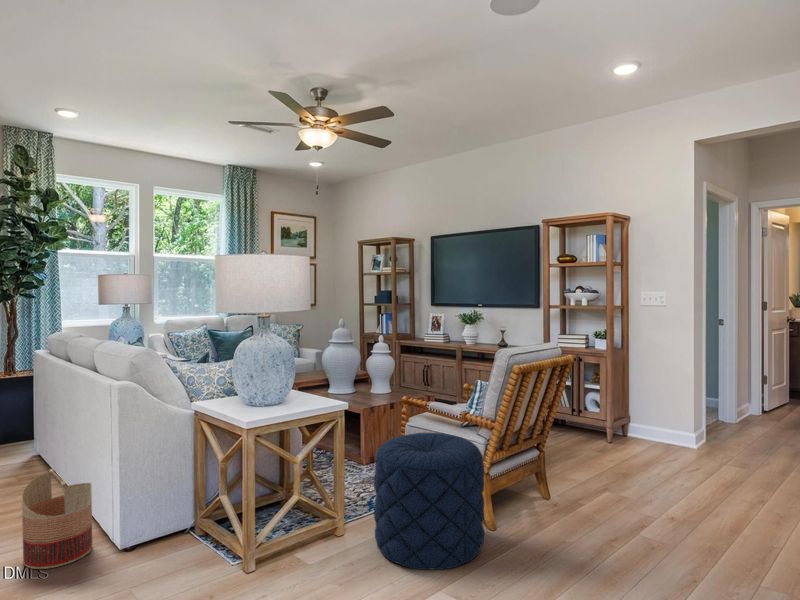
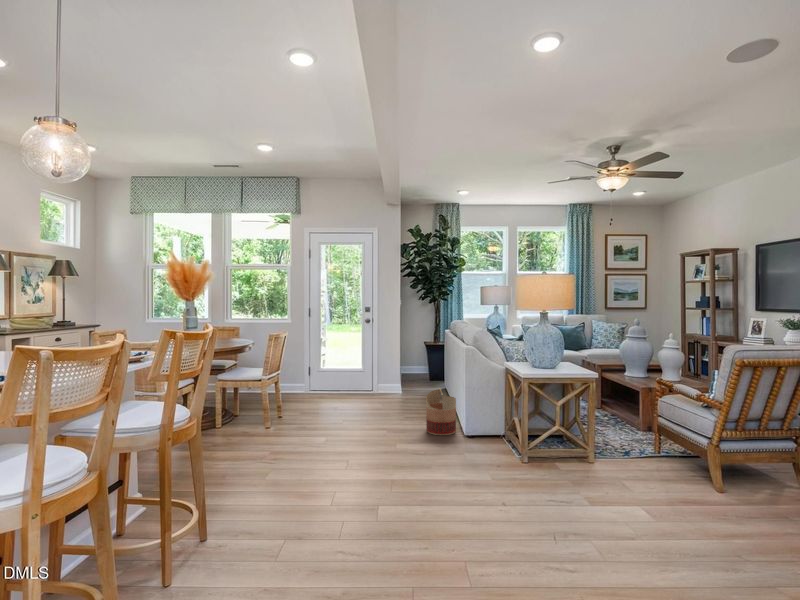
pouf: present [374,433,485,570] -> none [610,404,704,501]

